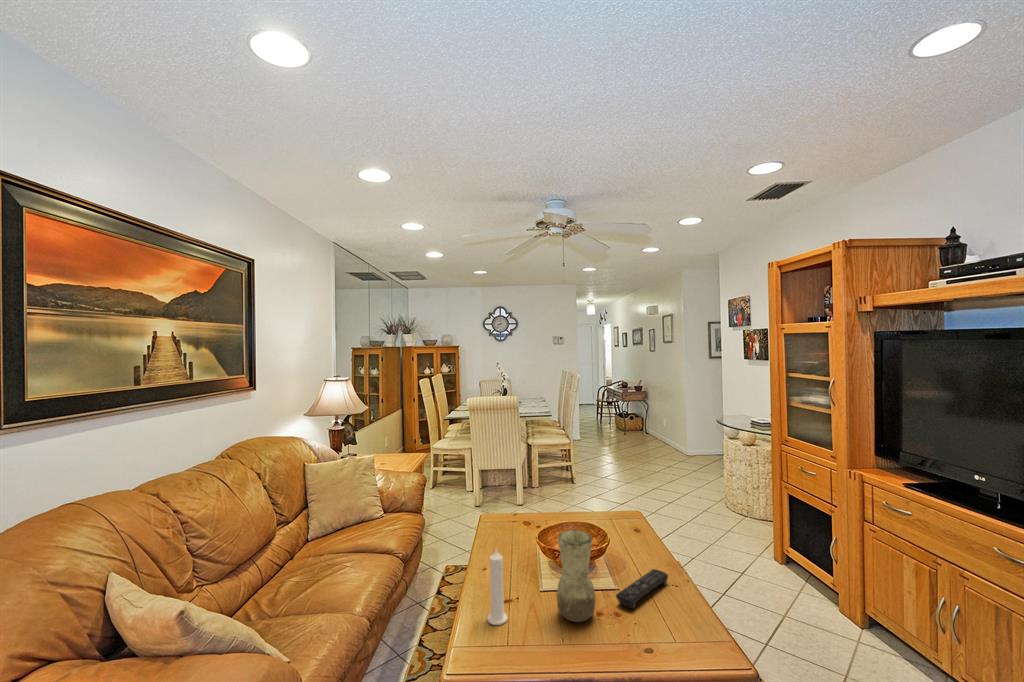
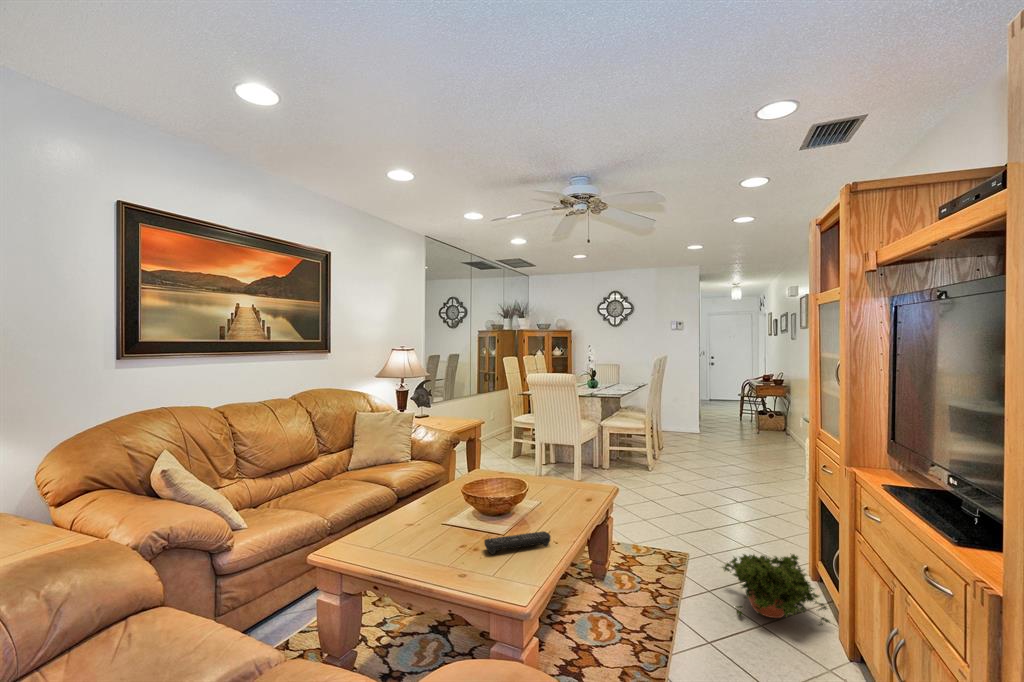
vase: present [557,530,596,622] -> none [426,476,461,552]
potted plant: none [722,537,821,604] -> present [722,554,830,625]
candle: present [487,548,507,625] -> none [380,479,397,540]

